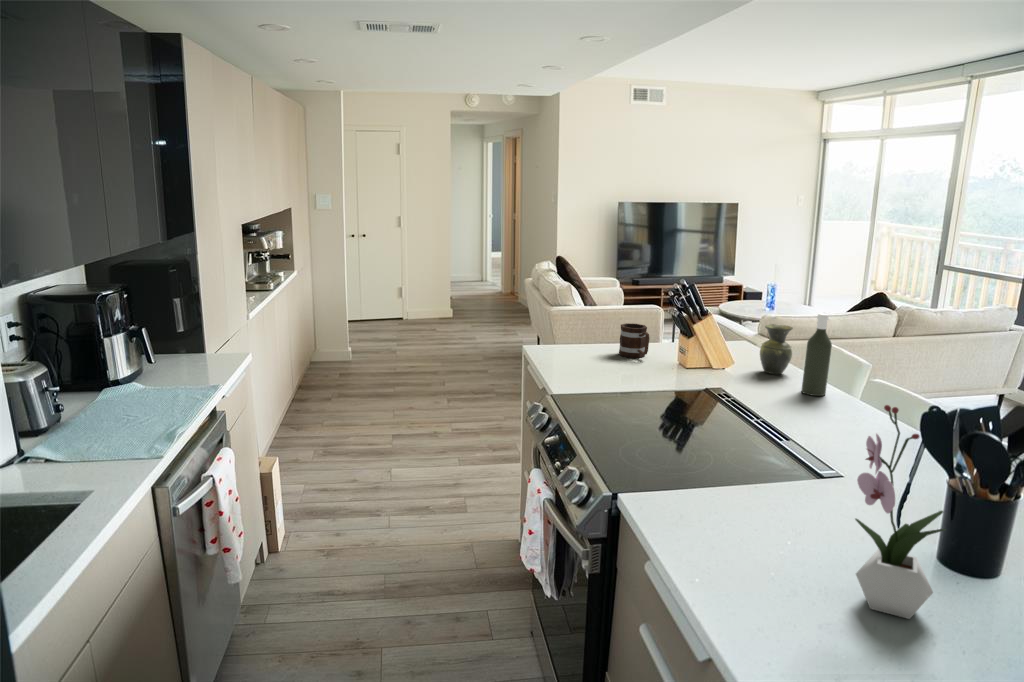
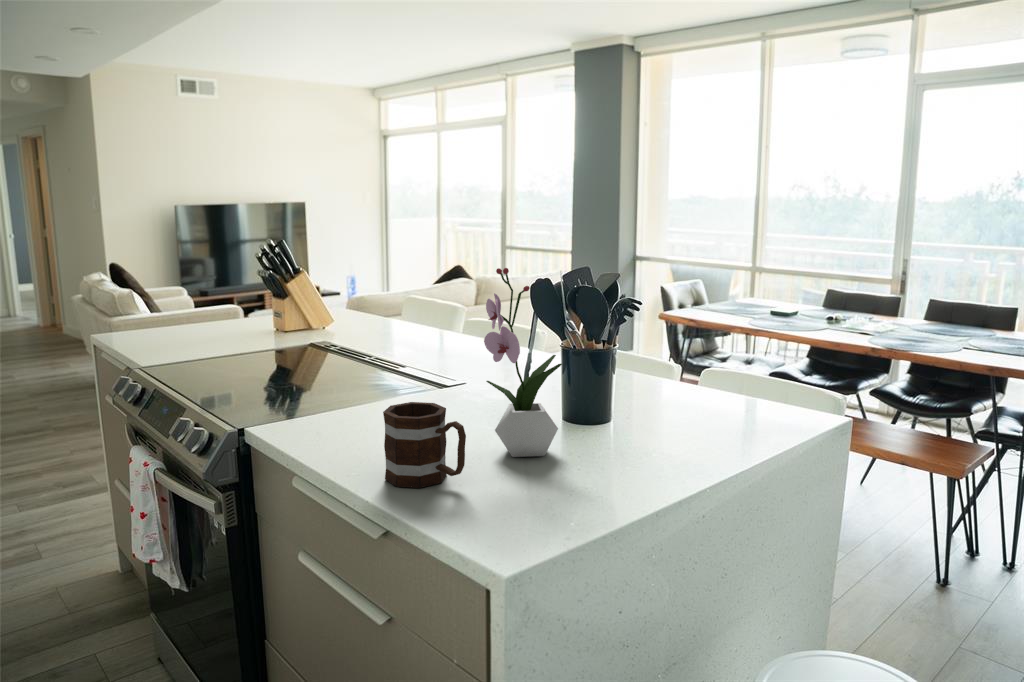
bottle: present [801,313,832,396] -> none [400,256,422,335]
mug: present [619,323,650,358] -> present [383,402,466,488]
vase: present [760,324,793,374] -> none [356,278,386,325]

